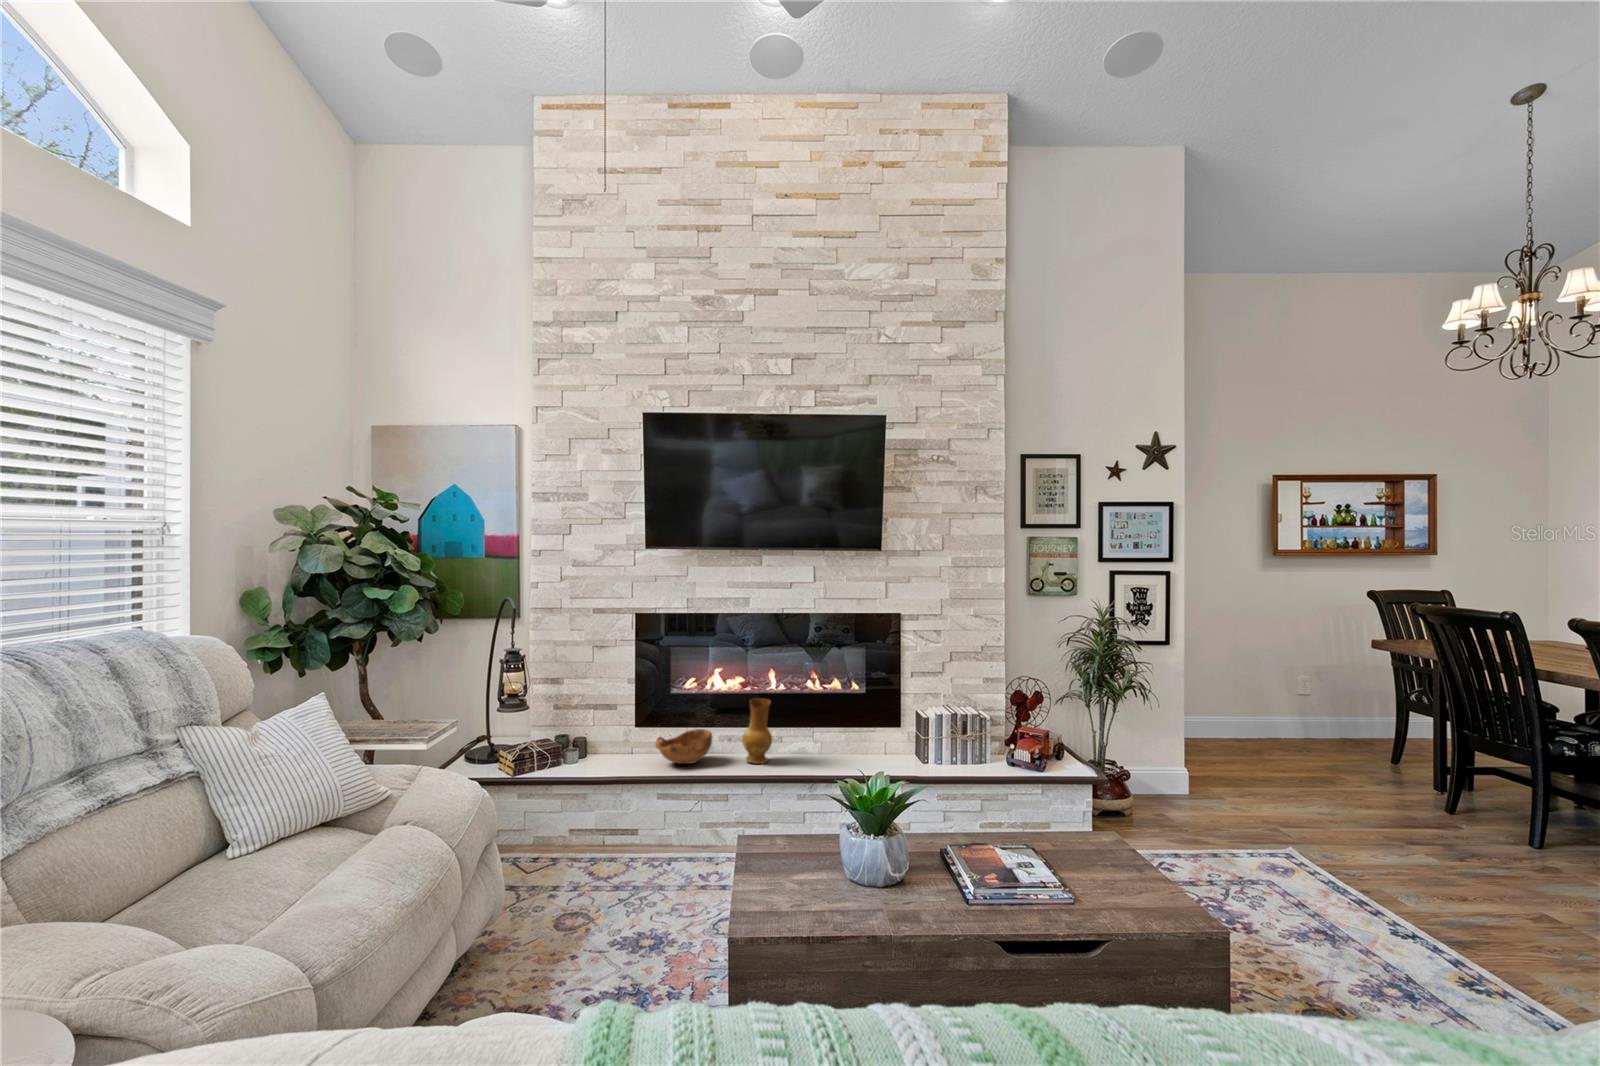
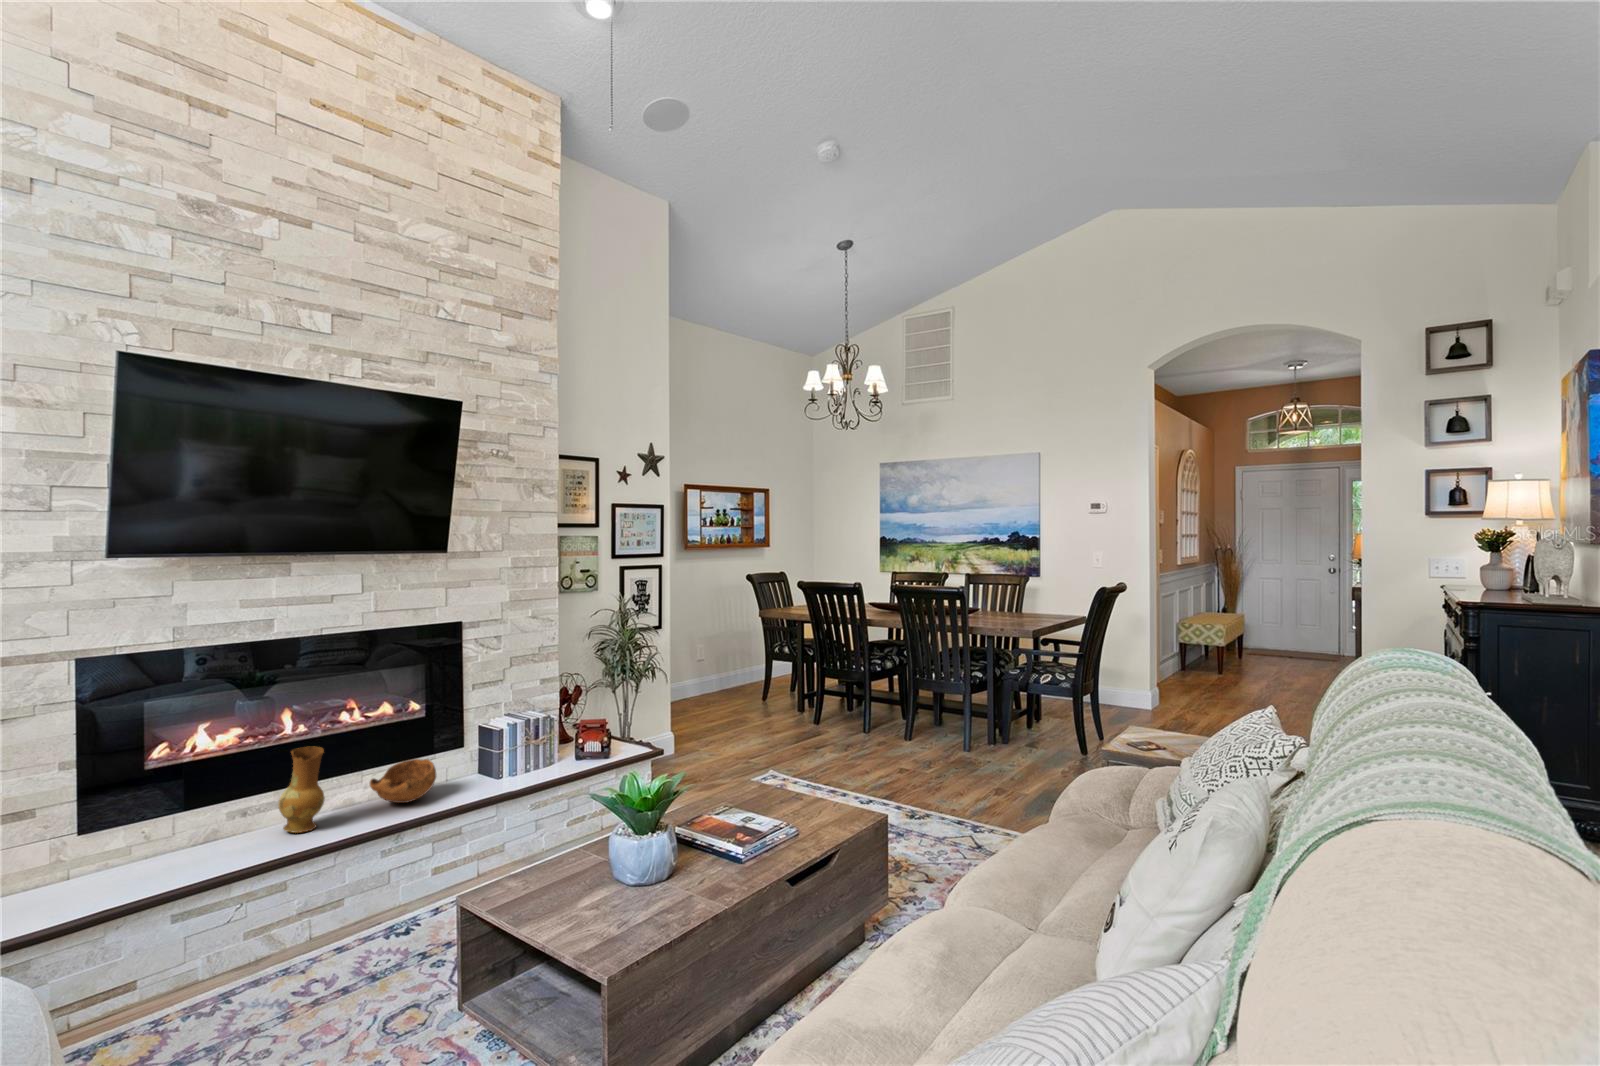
wooden bowl: present [655,729,712,764] -> present [370,759,436,803]

